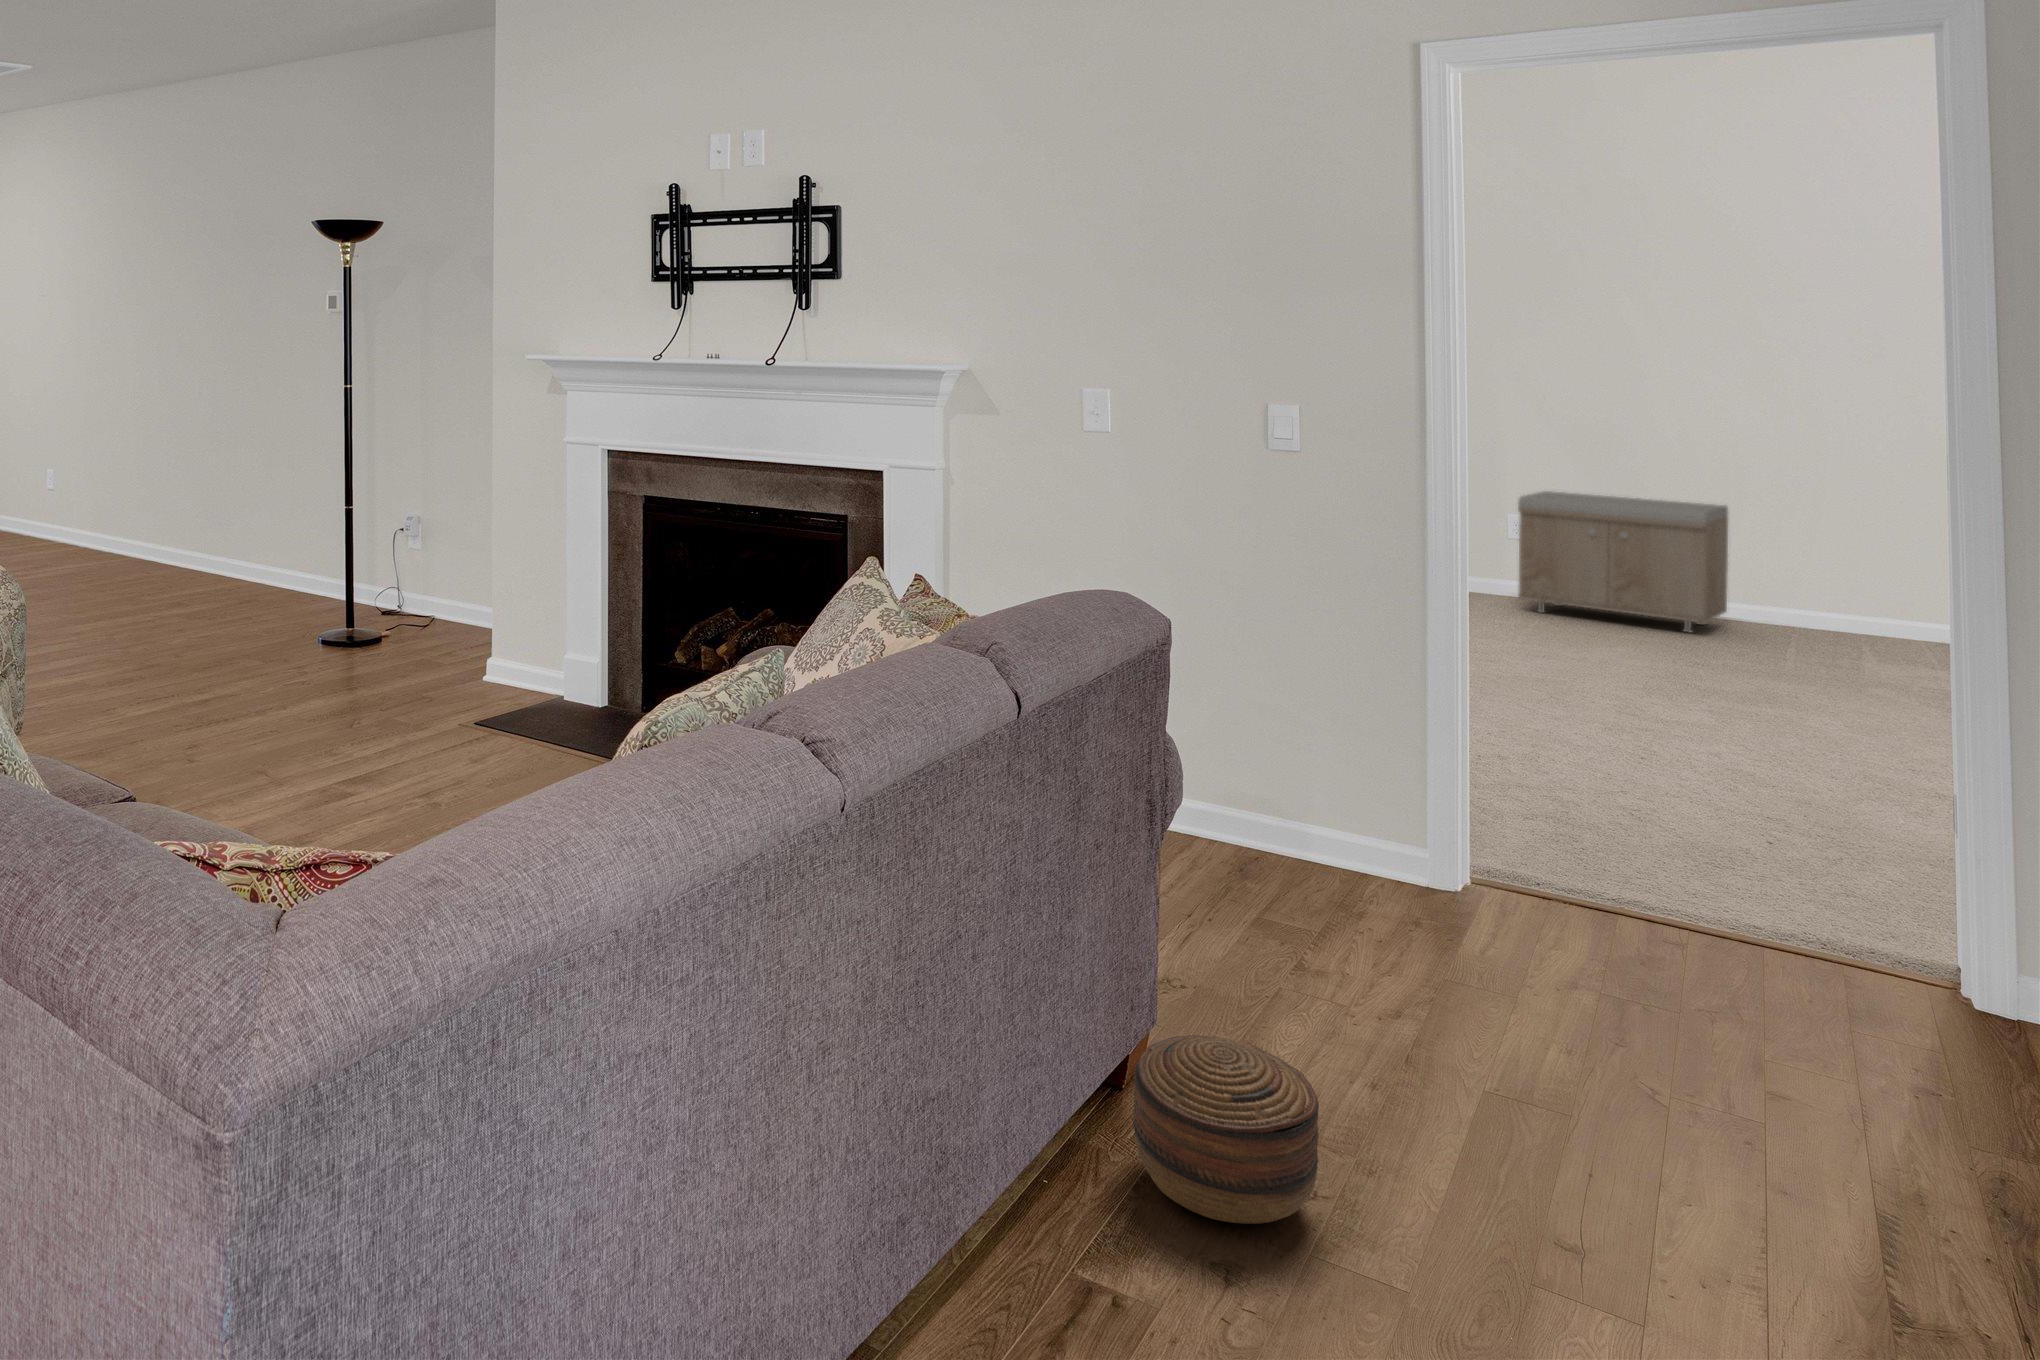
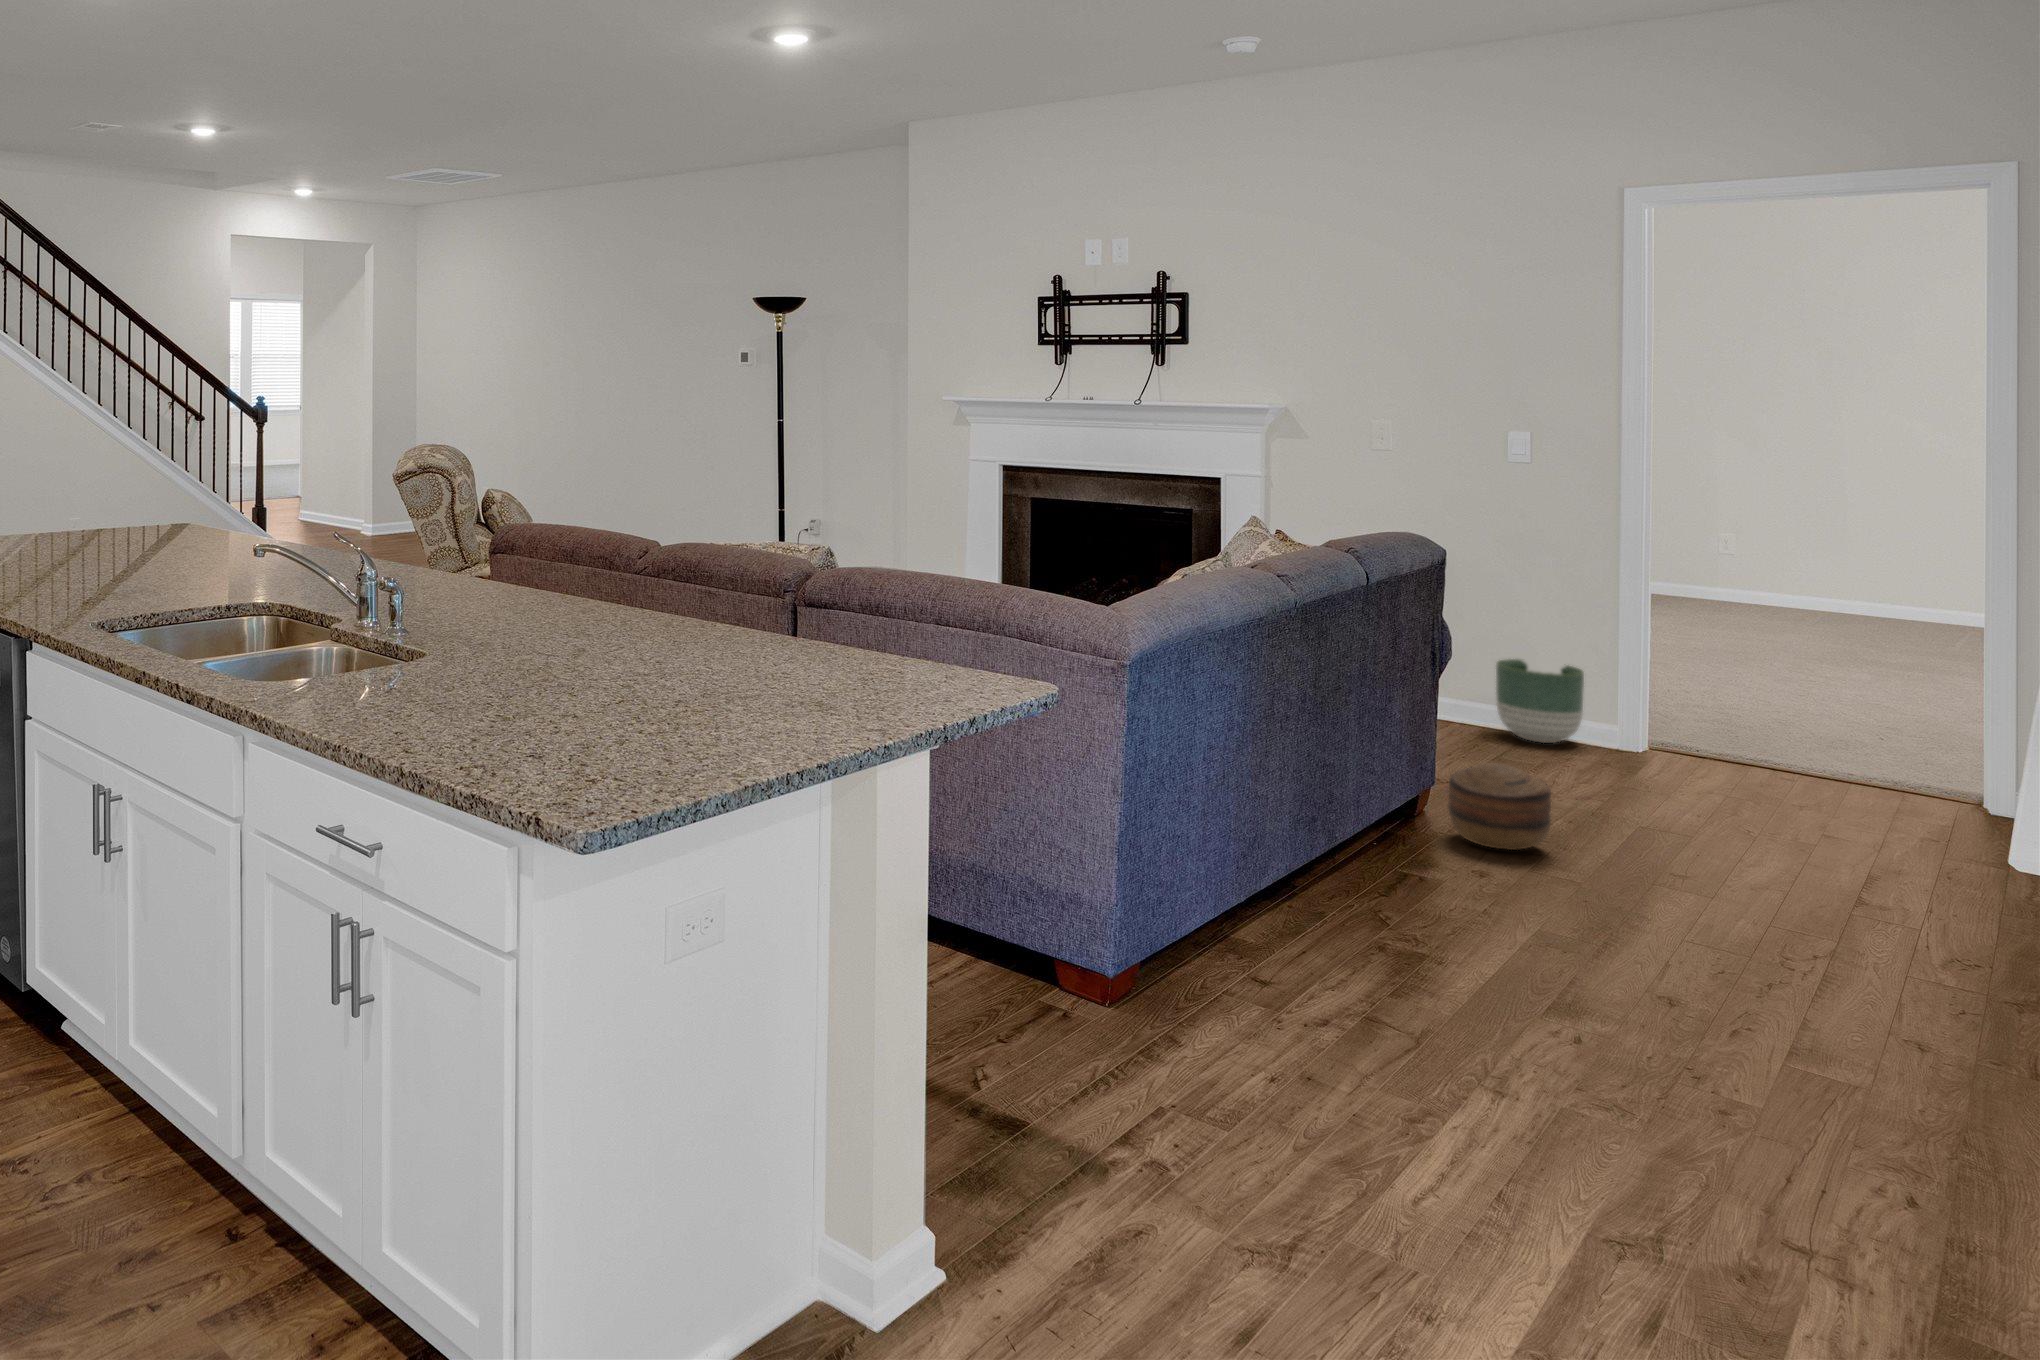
storage bench: present [1518,491,1728,633] -> none [1703,516,1879,628]
planter: none [1249,745,1378,882] -> present [1496,659,1584,743]

